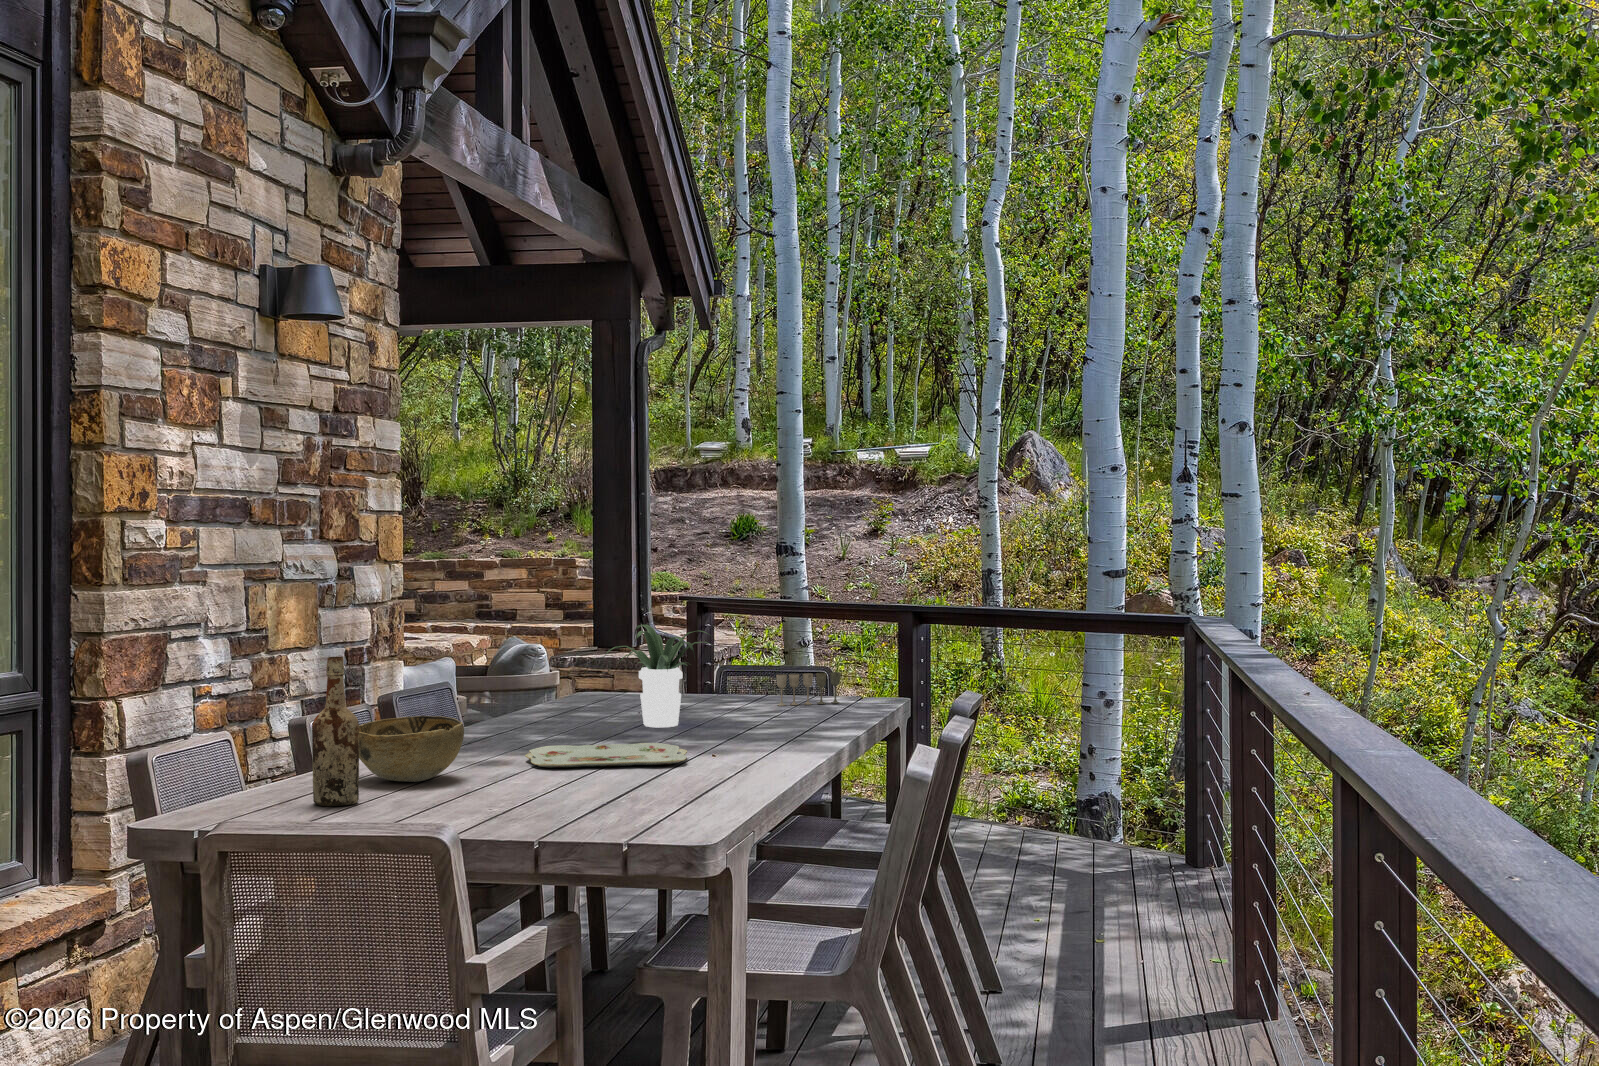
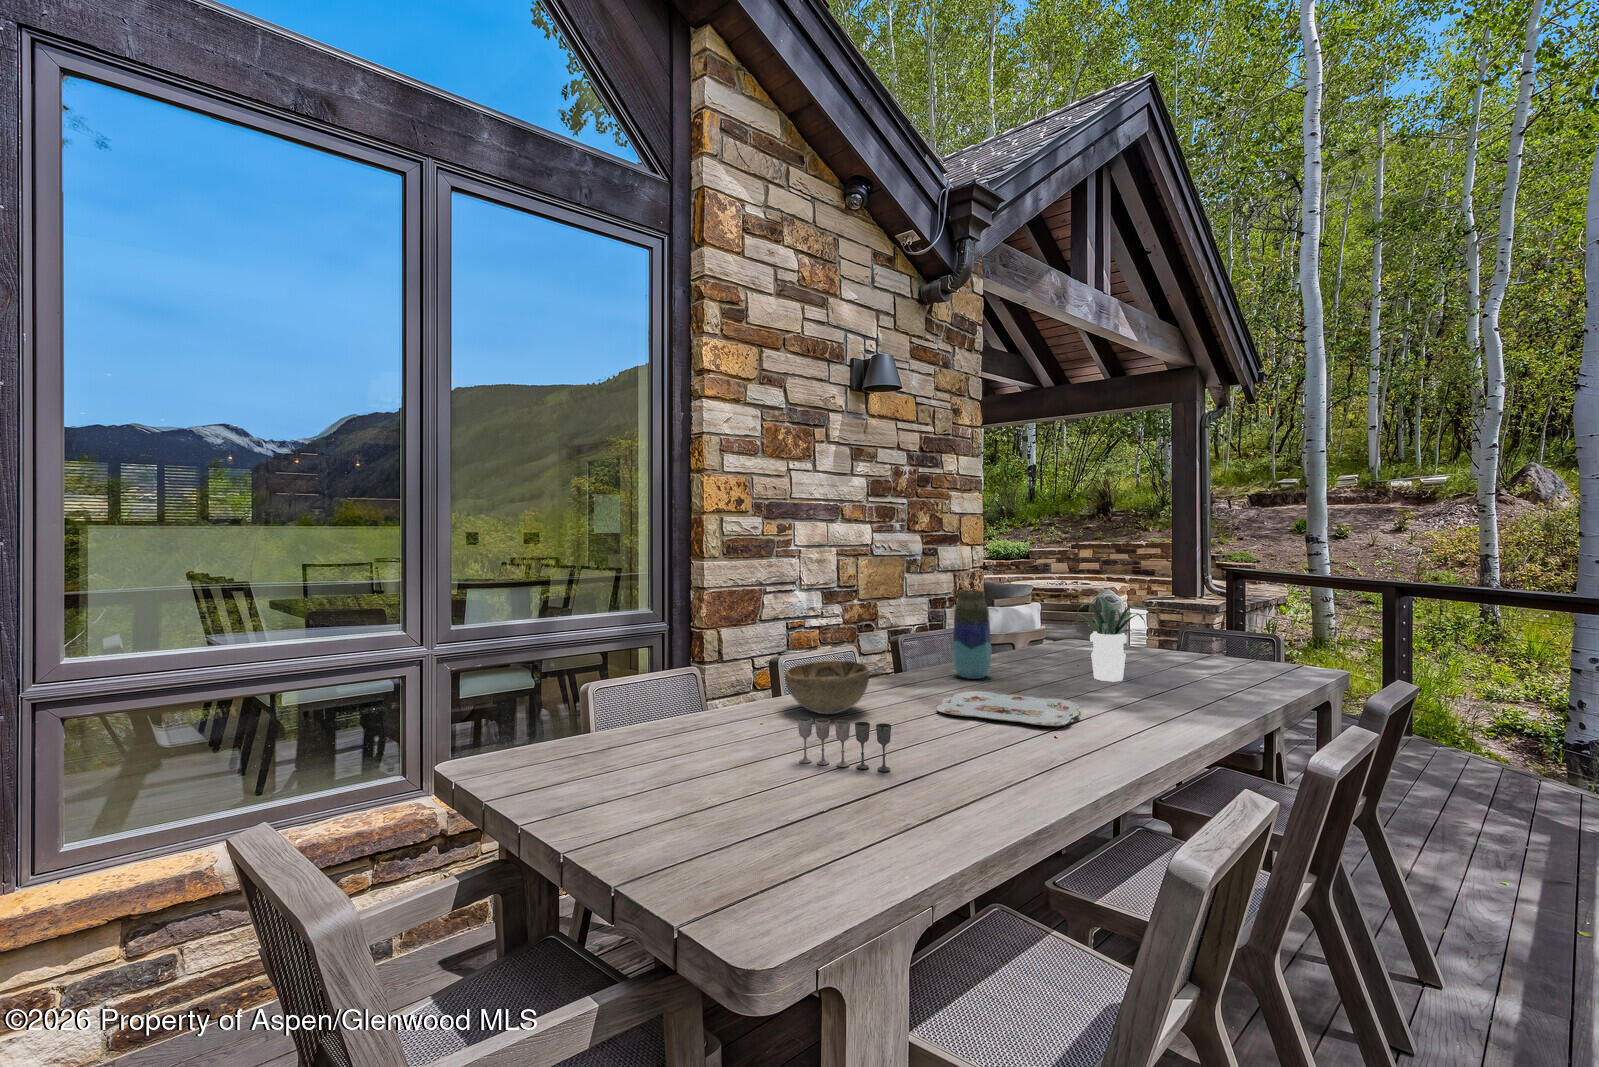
vase: none [482,621,534,739] -> present [953,590,992,679]
wine bottle: present [312,657,359,806] -> none [715,615,750,732]
wine glass: present [776,672,841,706] -> present [798,717,891,771]

